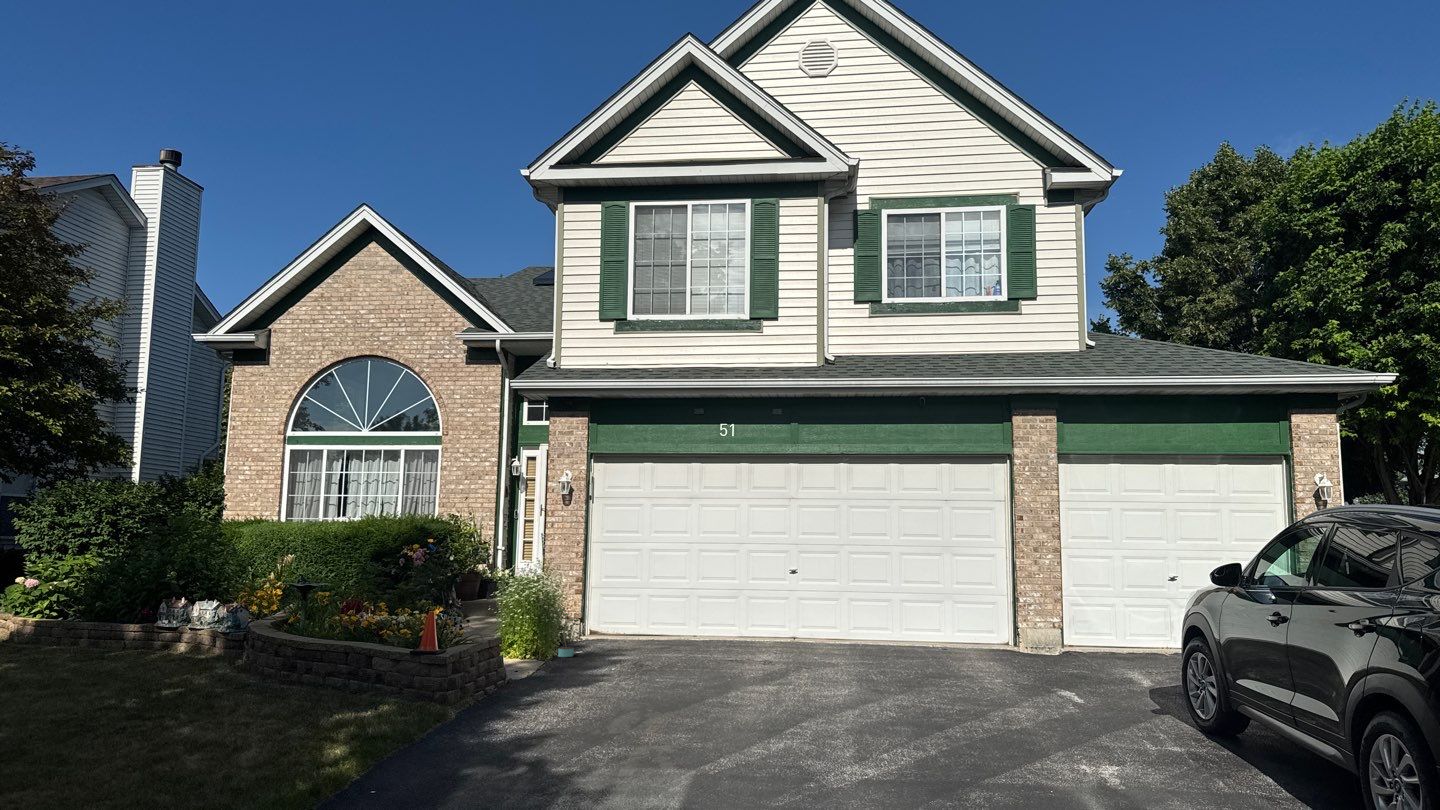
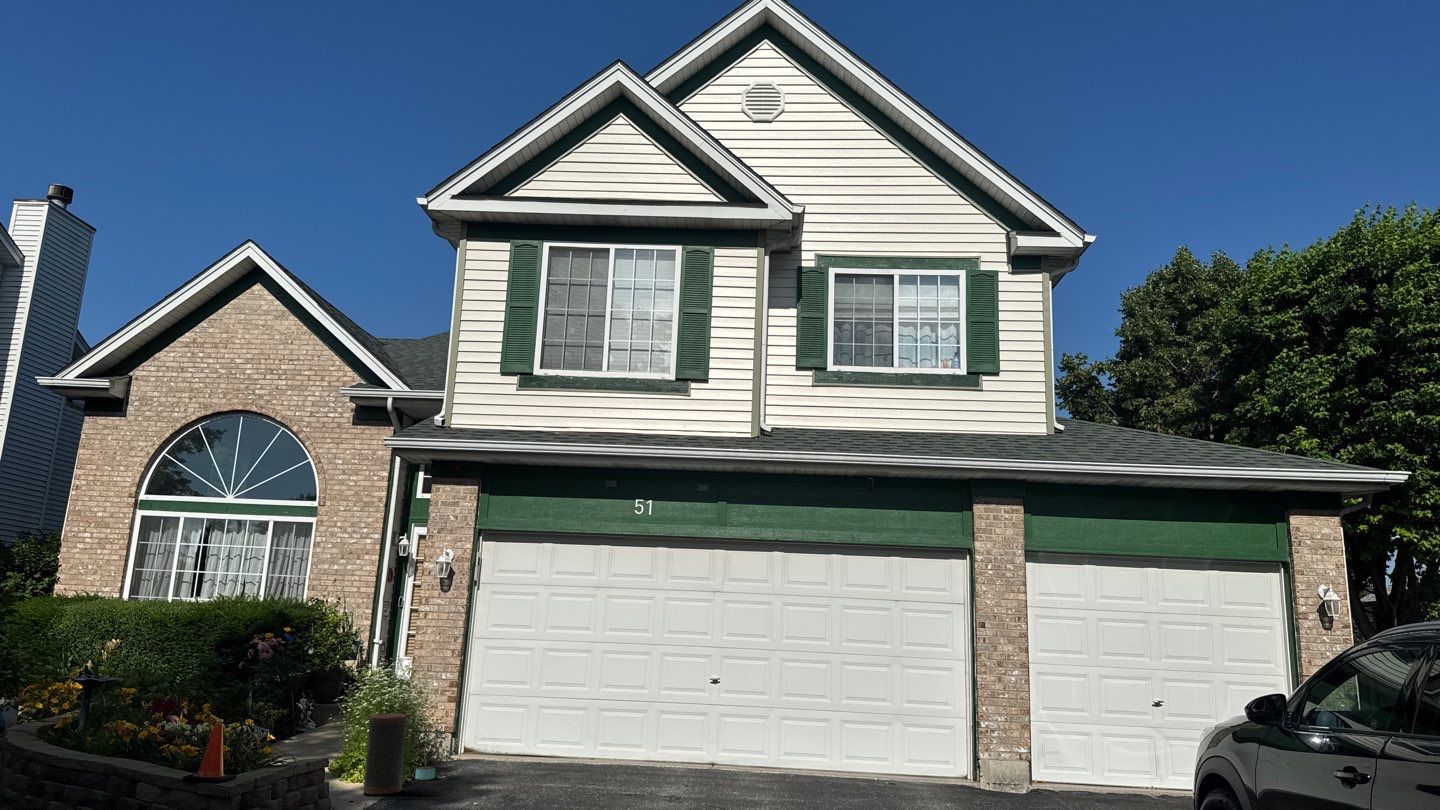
trash can: none [522,606,552,669] -> present [363,714,407,795]

